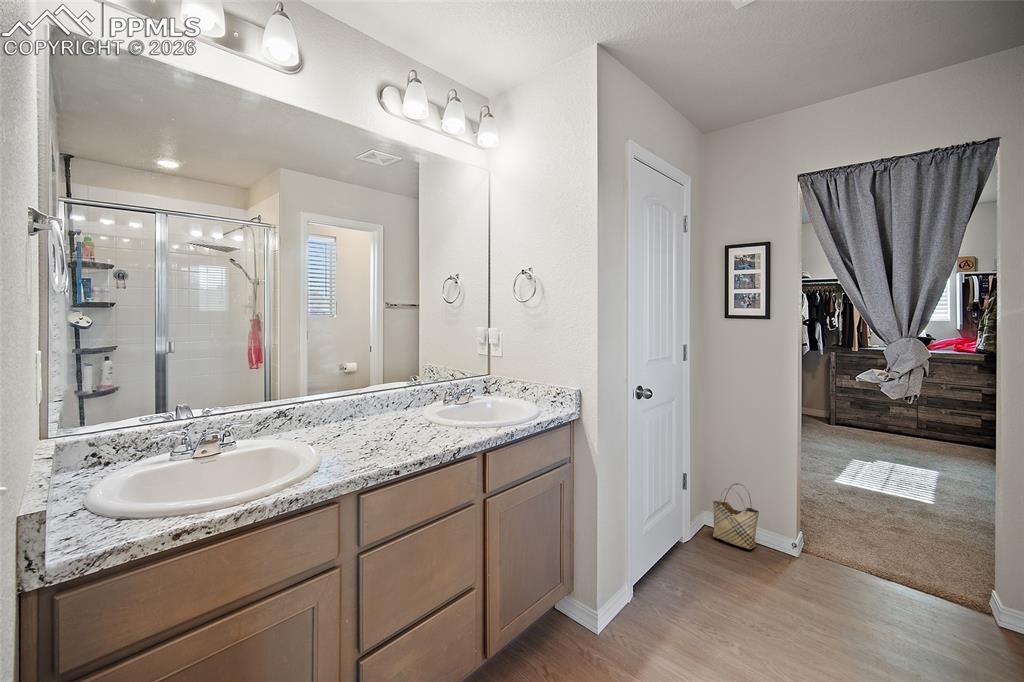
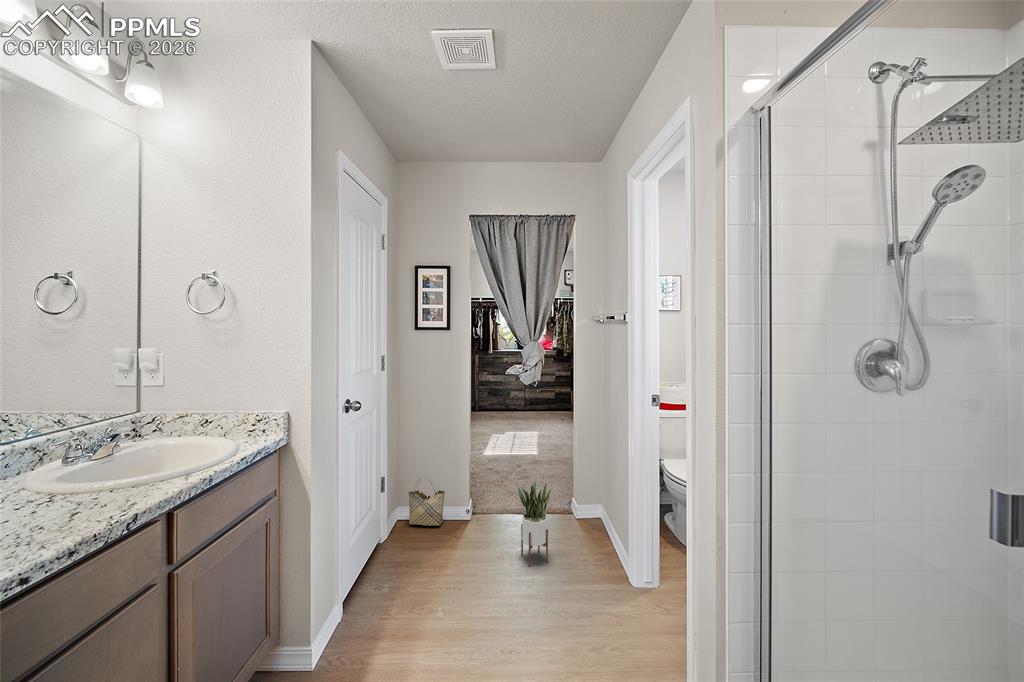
potted plant: none [858,516,926,653] -> present [515,478,551,566]

